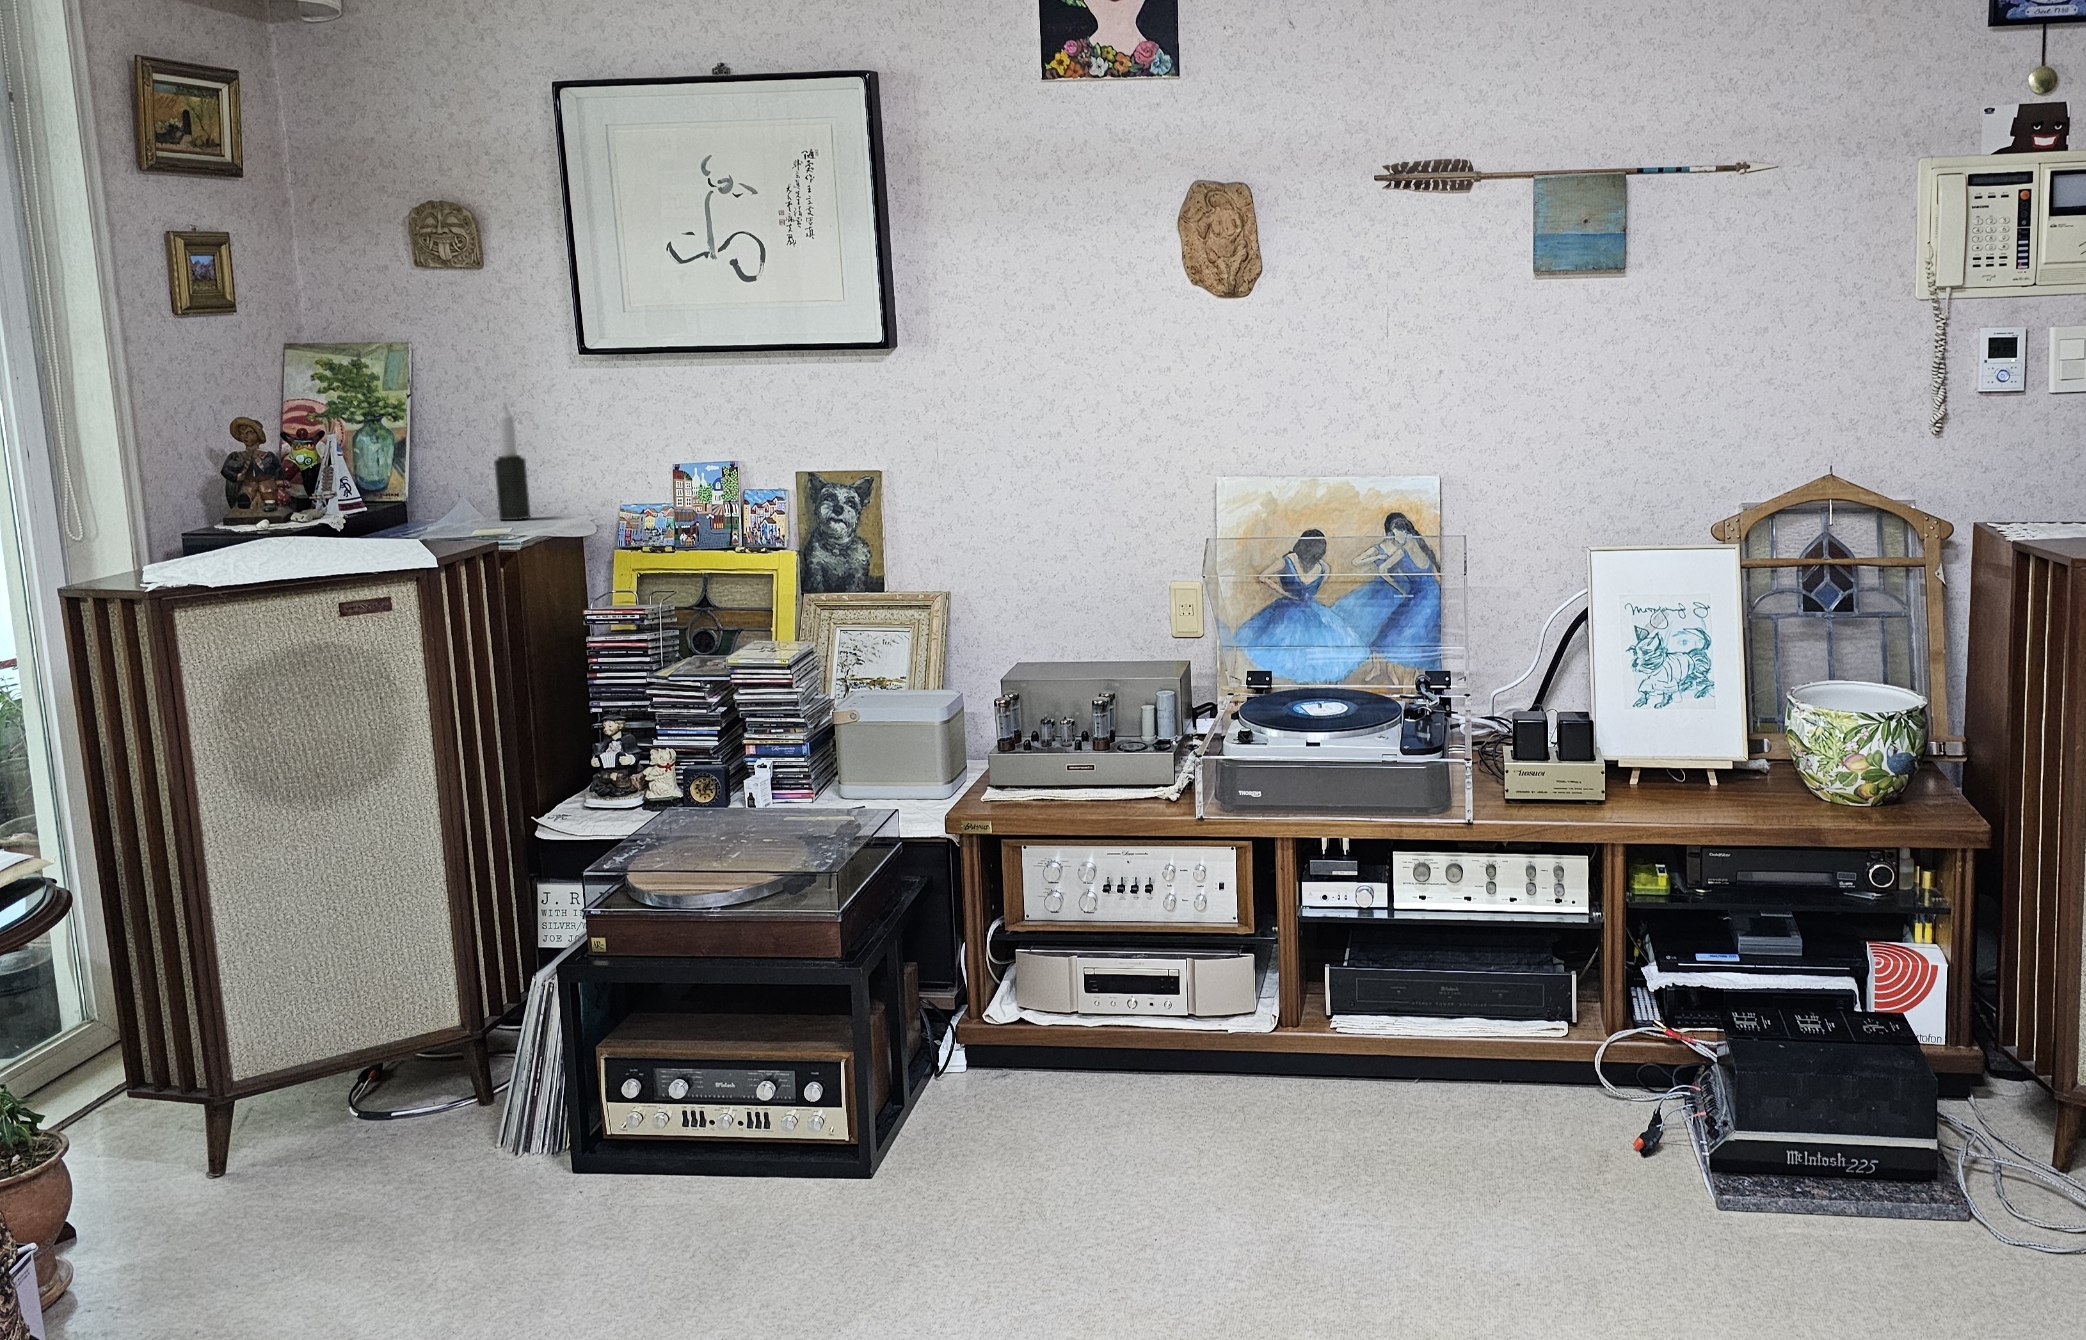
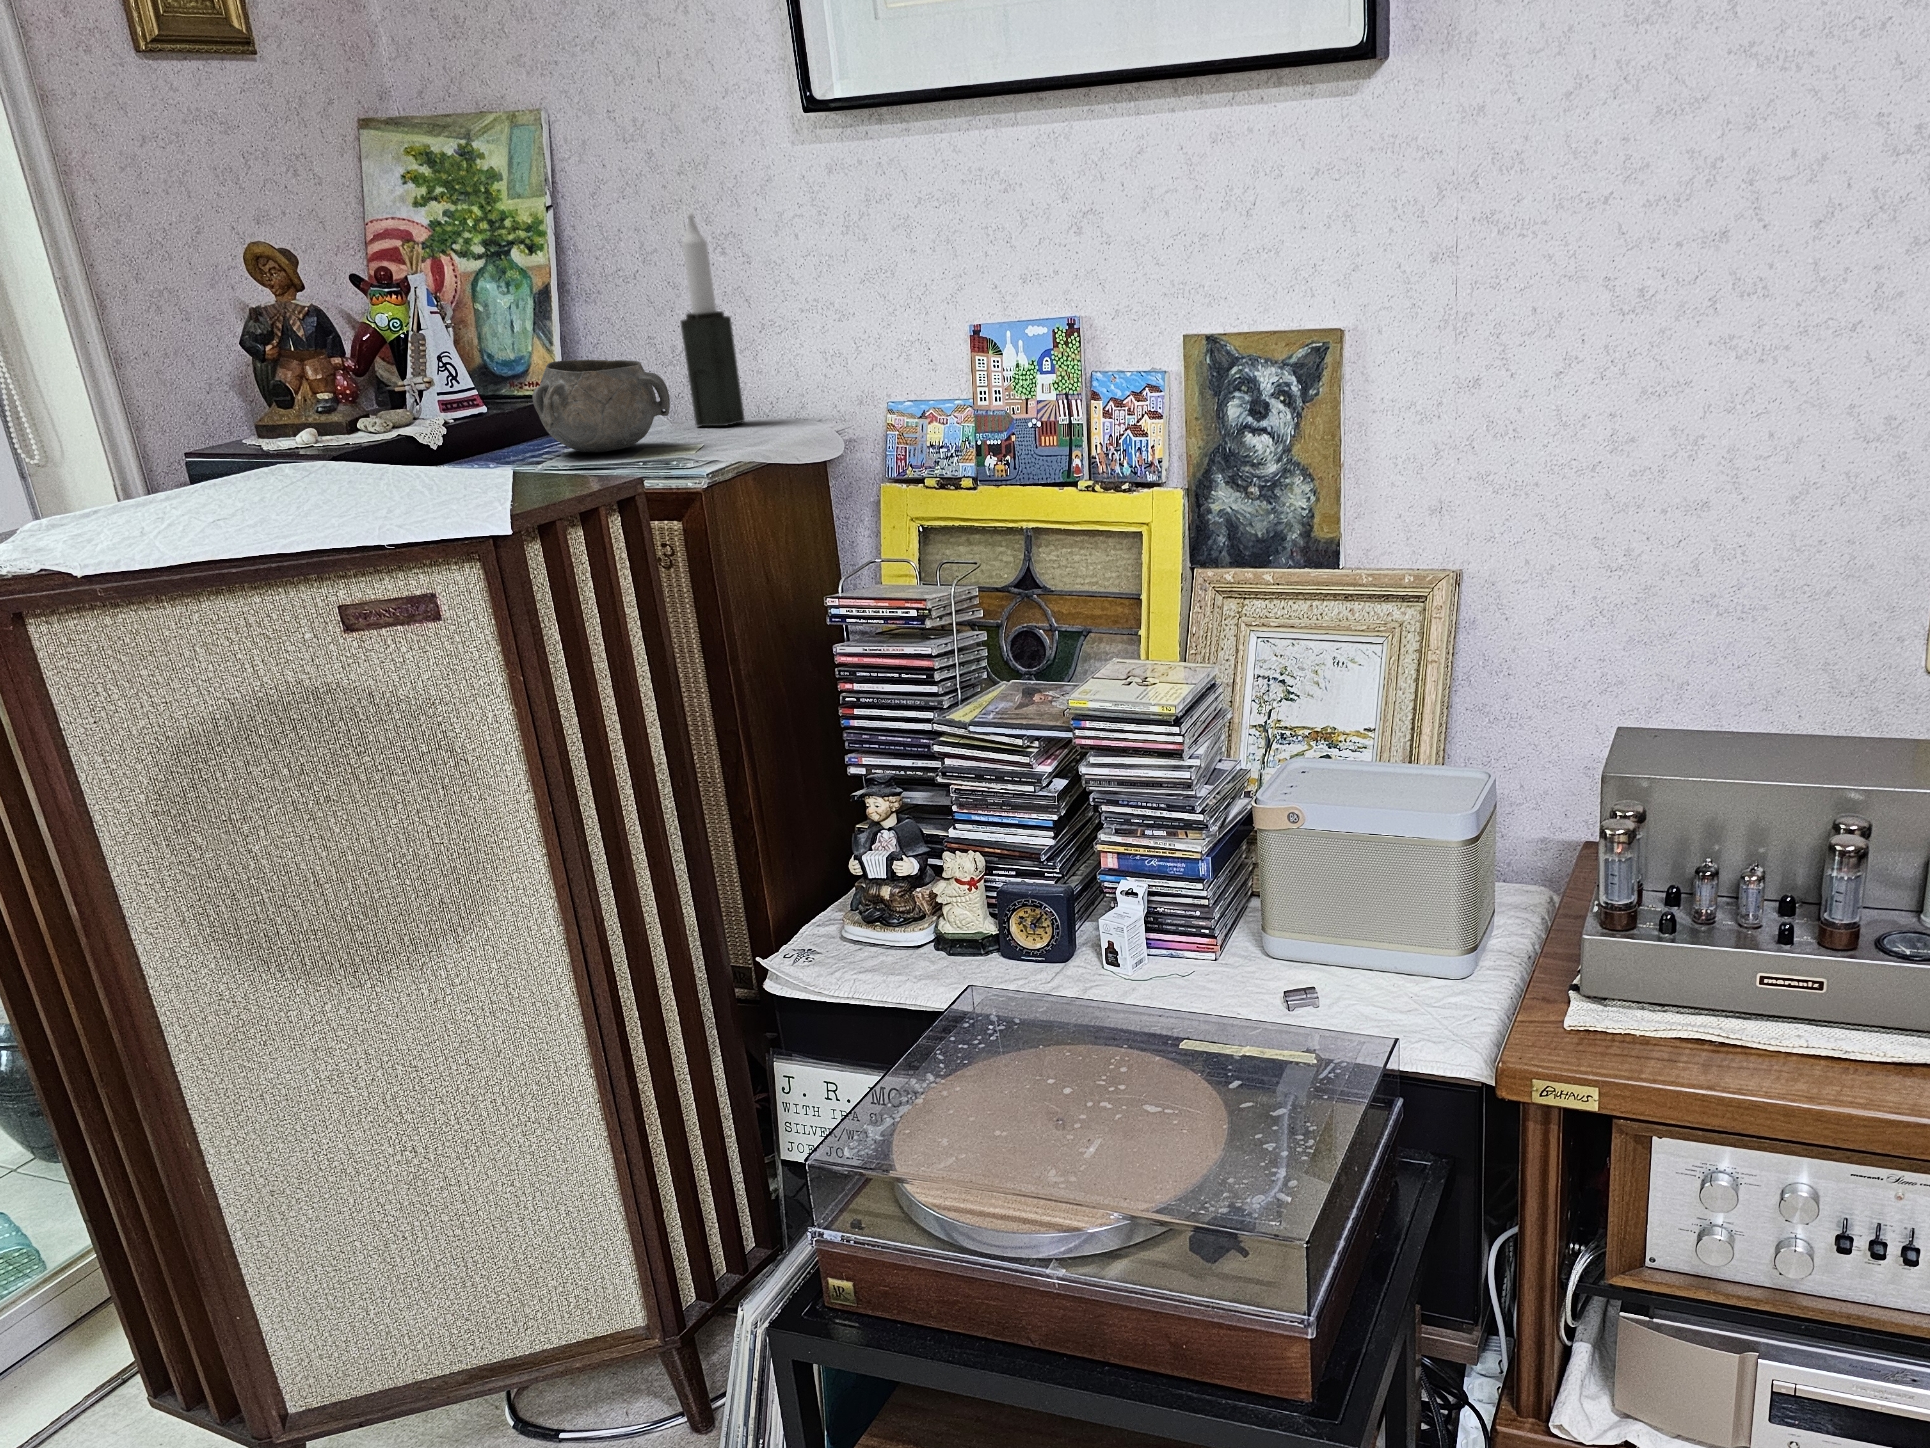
decorative bowl: none [413,482,494,532] -> present [533,360,670,452]

